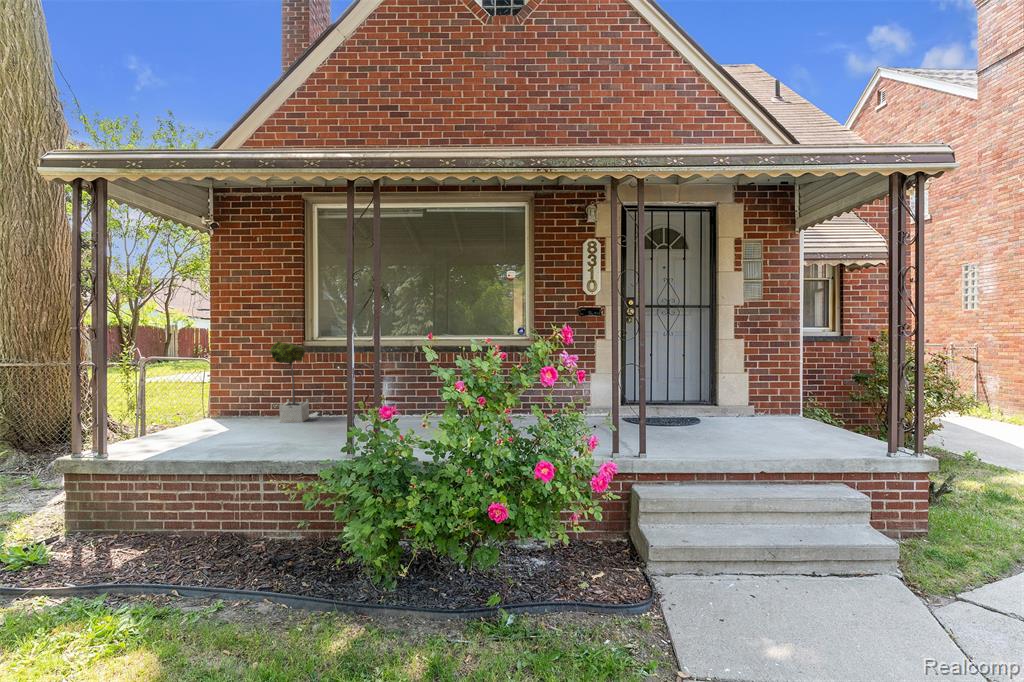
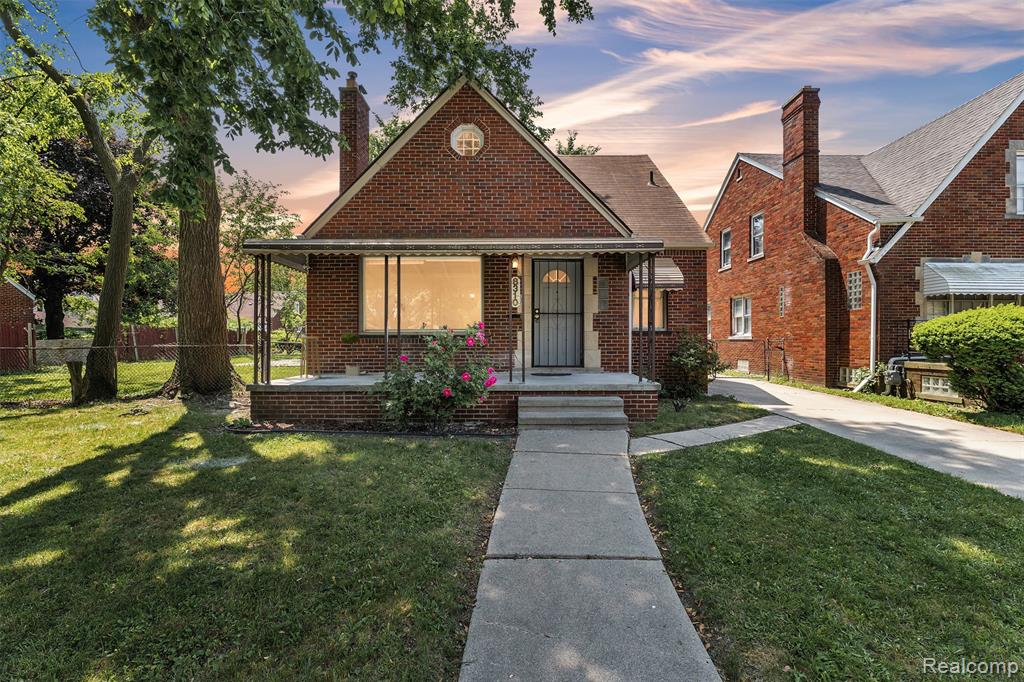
stool: none [188,351,228,434] -> present [300,337,321,379]

